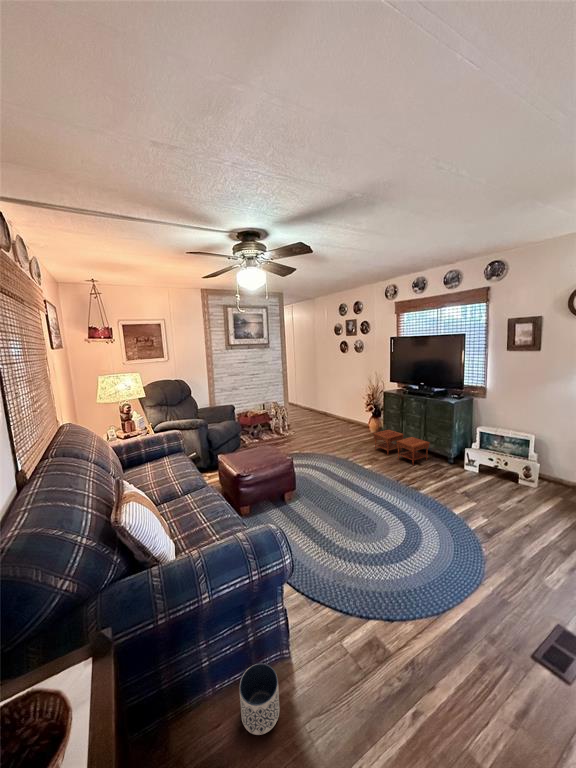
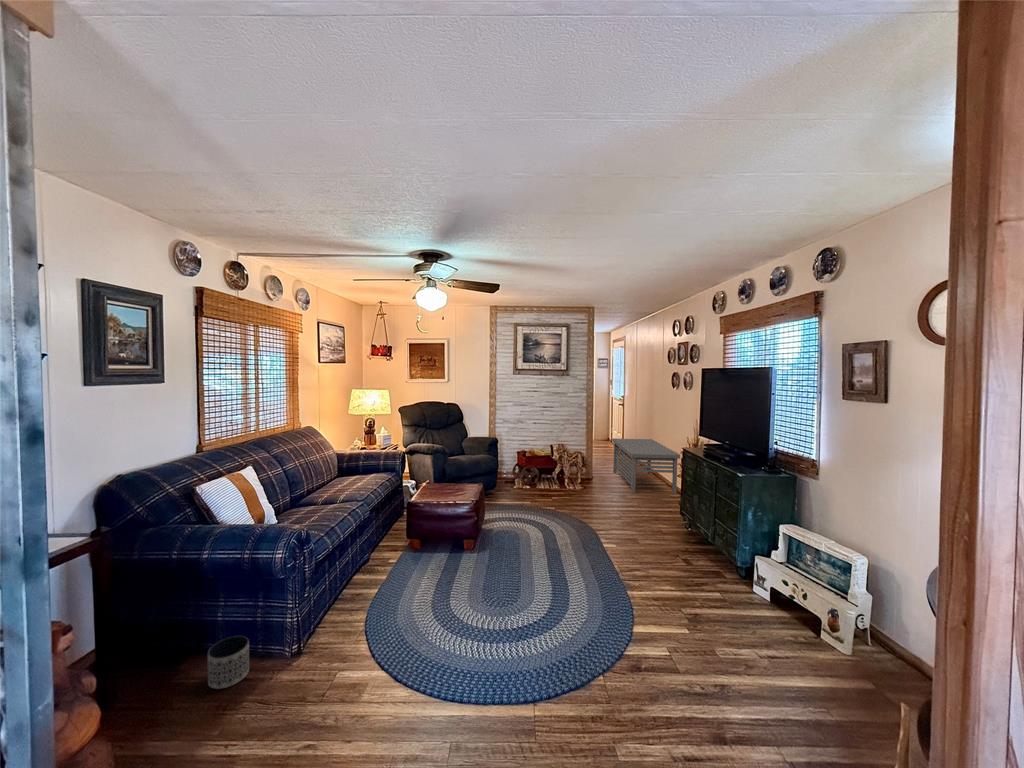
storage bench: none [297,389,357,428] -> present [612,438,680,495]
side table: present [373,429,430,465] -> none [649,505,713,563]

